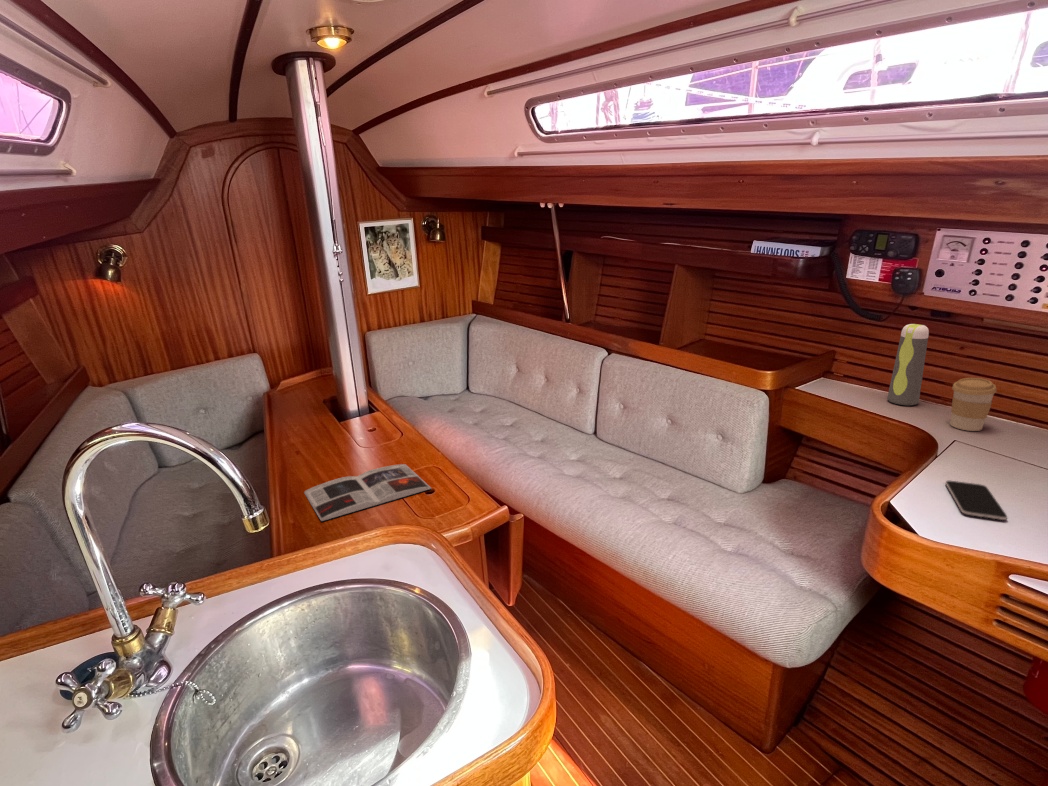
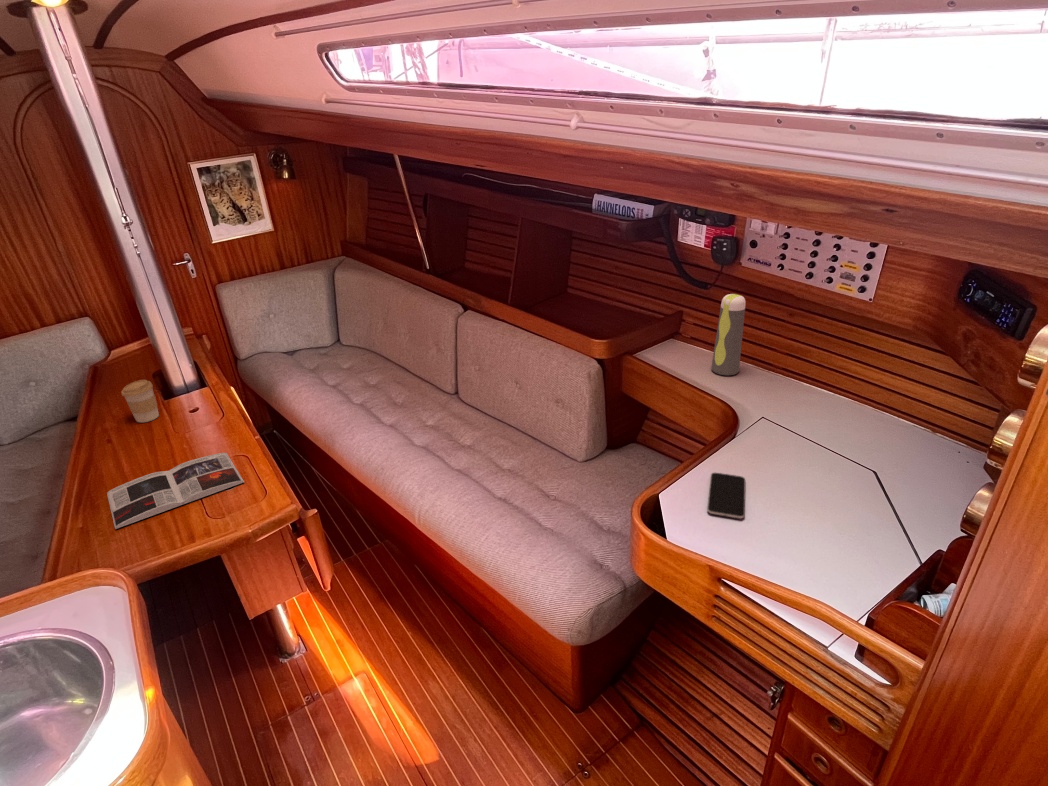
coffee cup: present [950,378,996,431] -> present [122,380,159,422]

